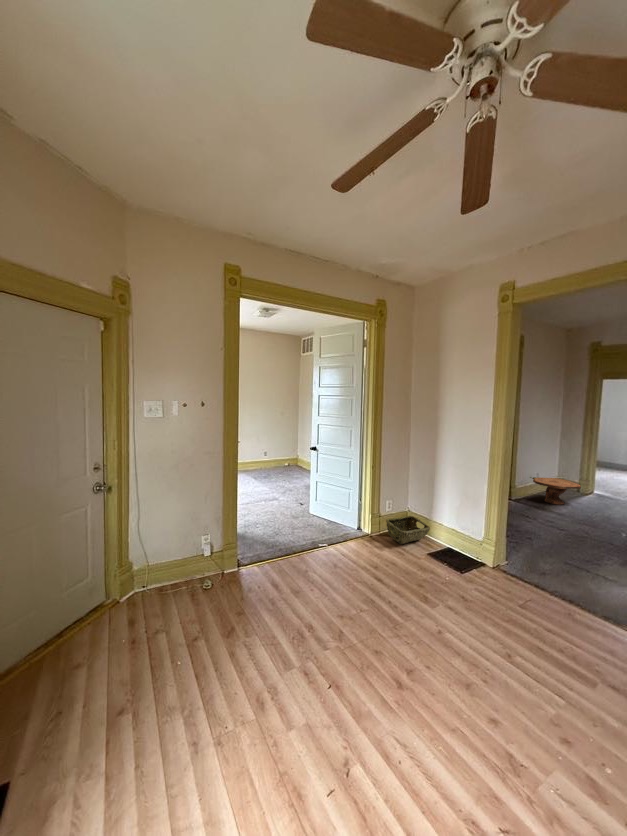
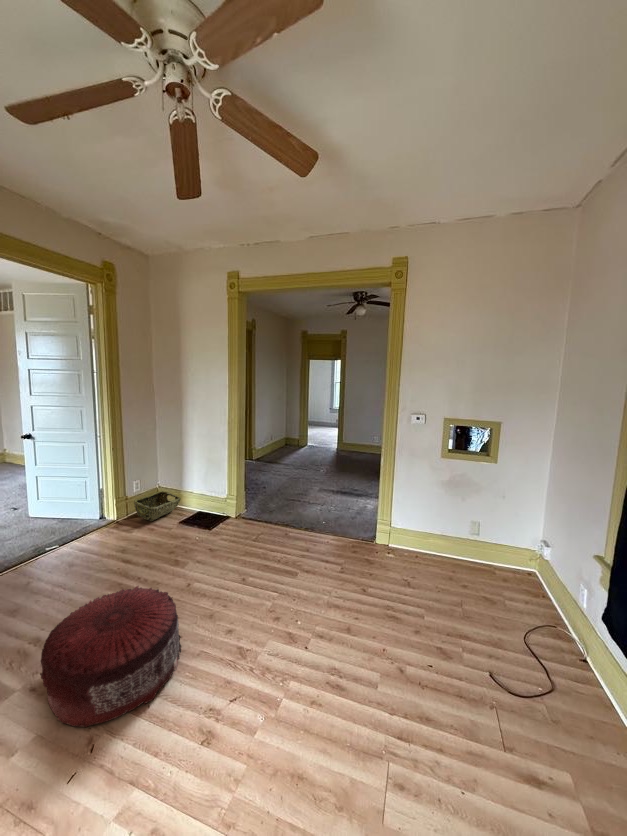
side table: present [530,477,581,505] -> none [265,437,298,458]
pouf: none [310,611,433,757] -> present [40,586,181,727]

